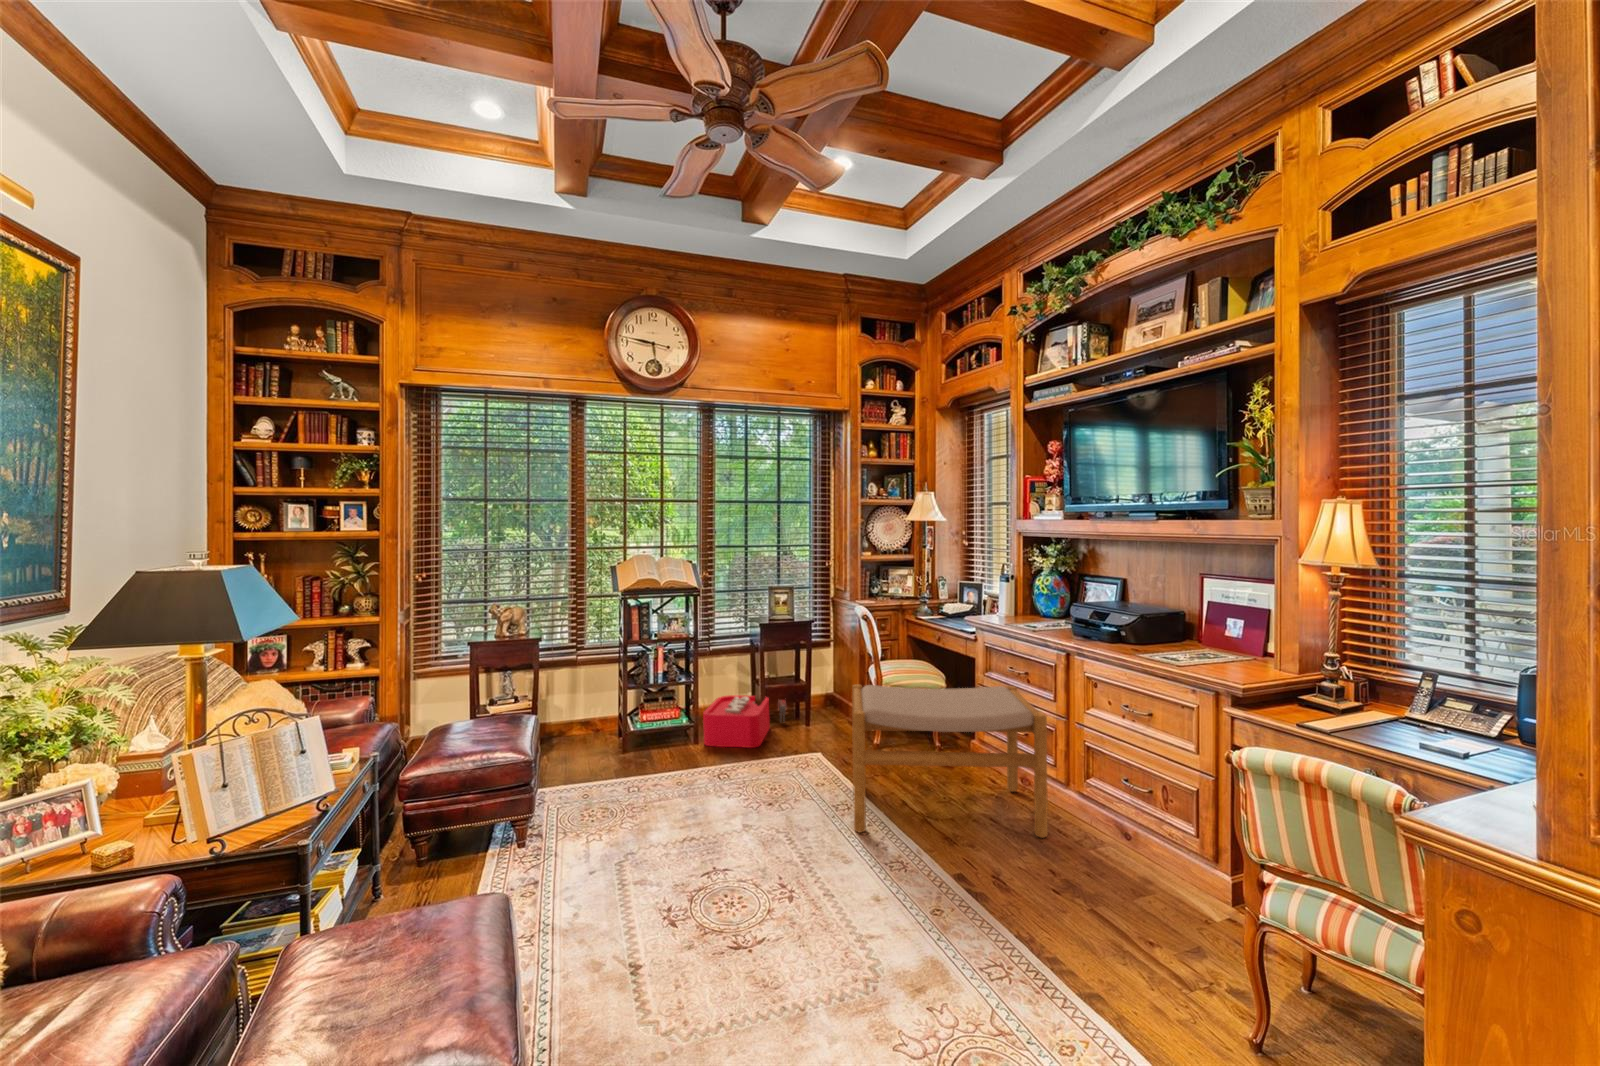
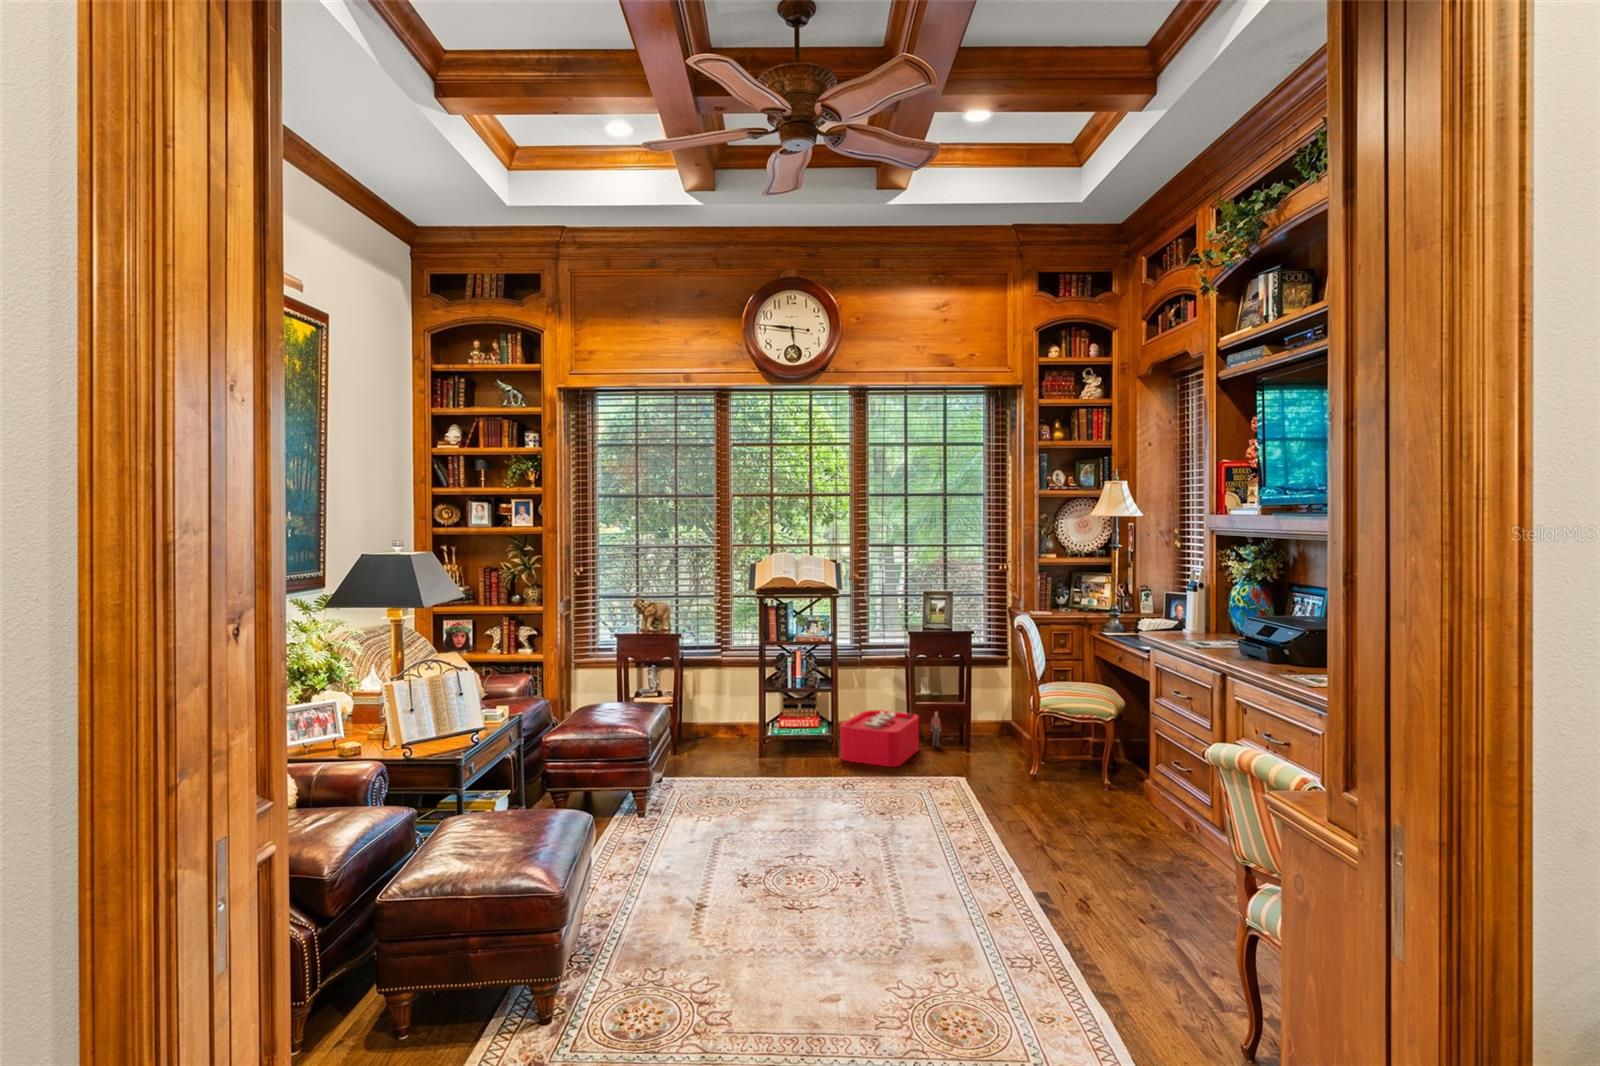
footstool: present [852,684,1048,838] -> none [960,702,1190,894]

